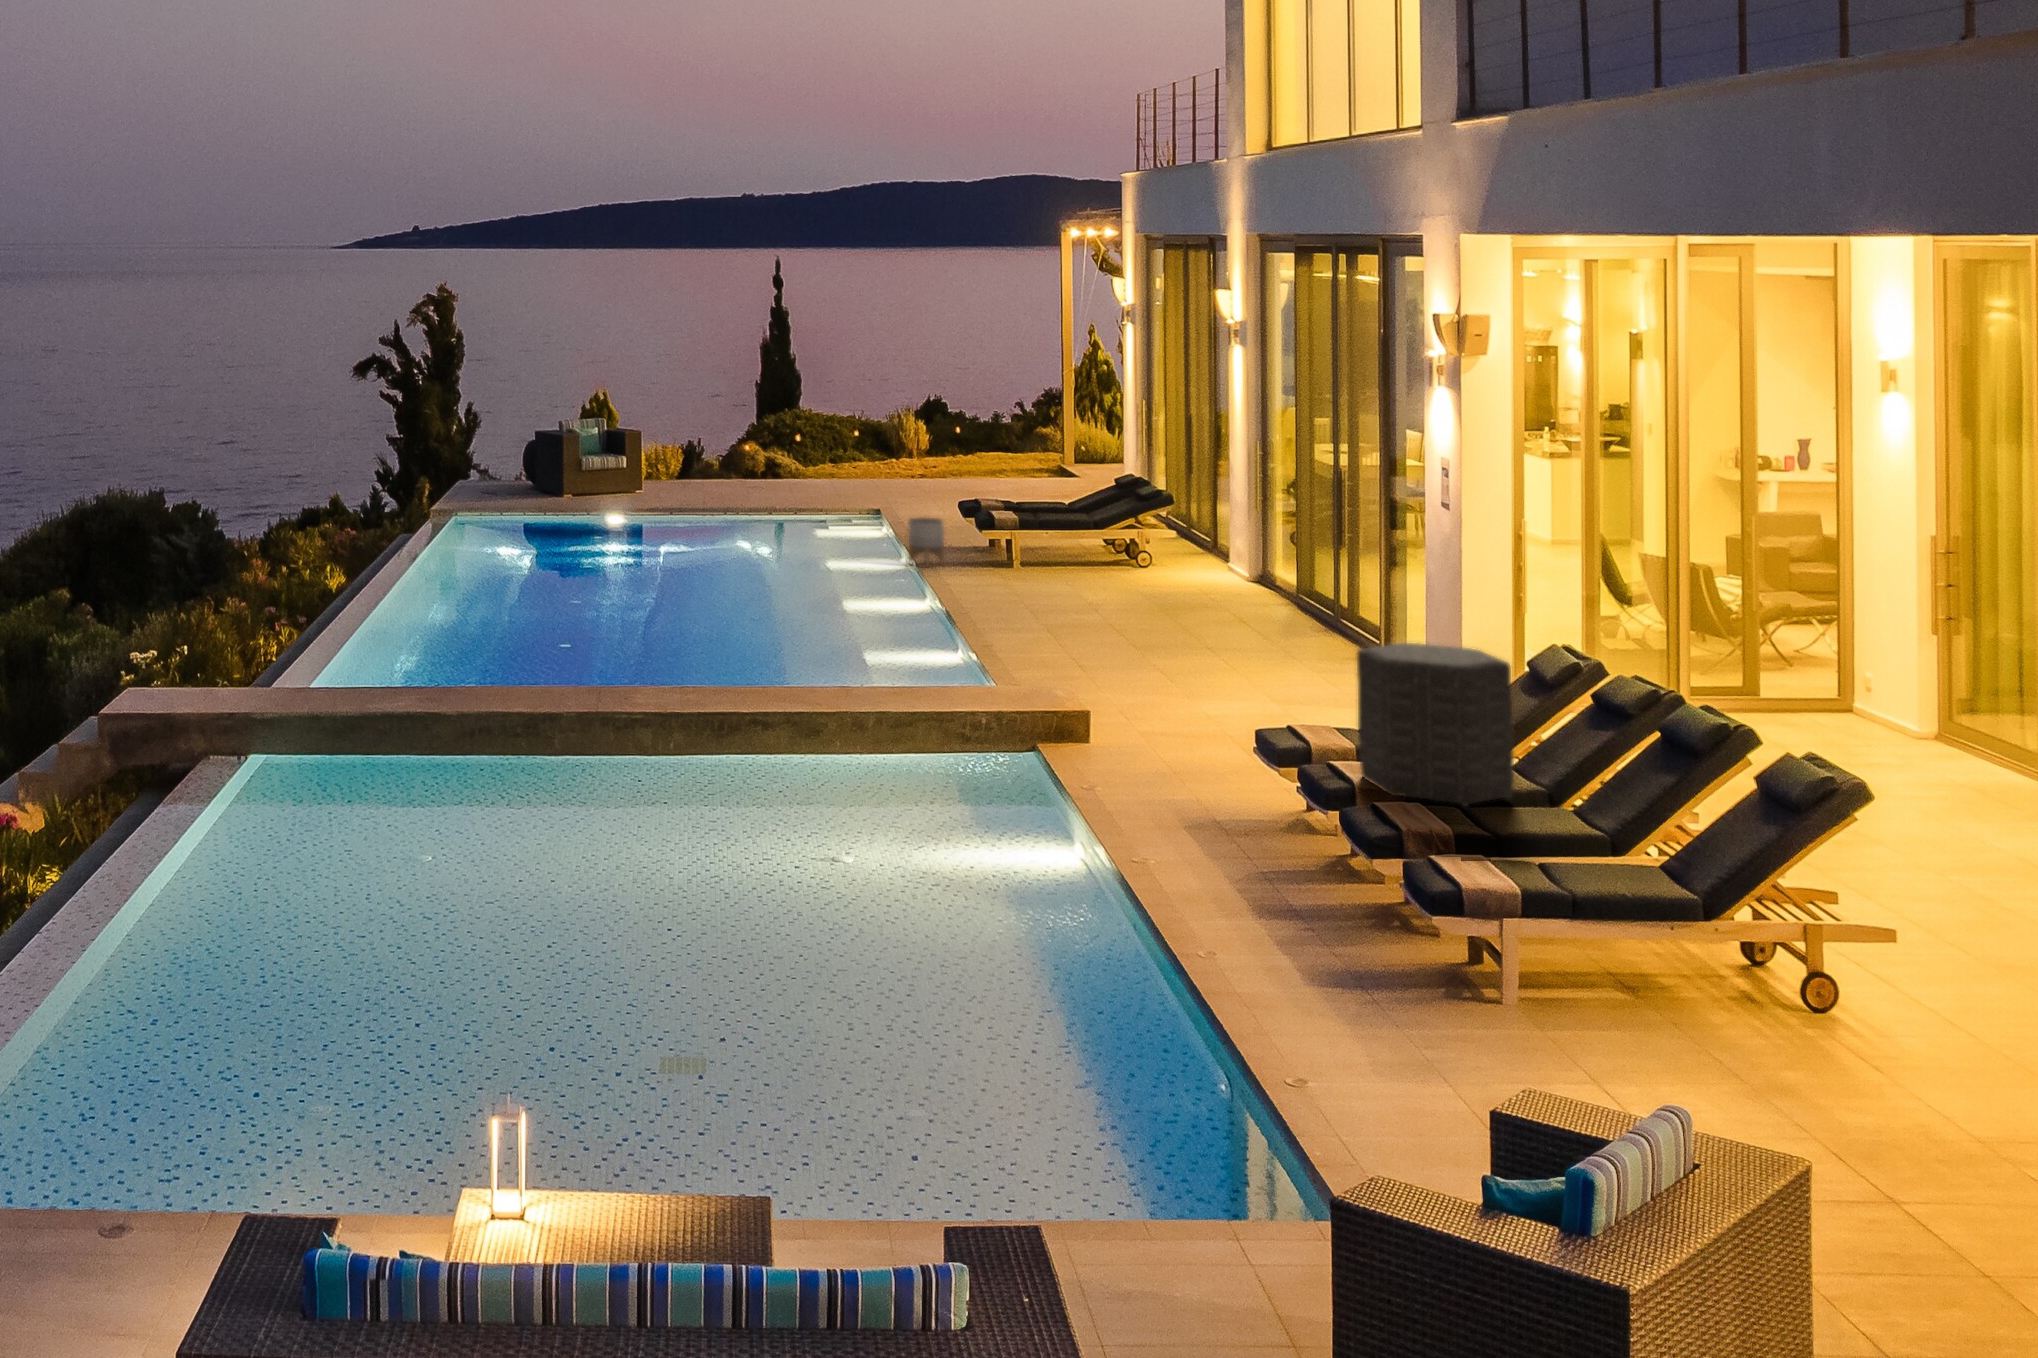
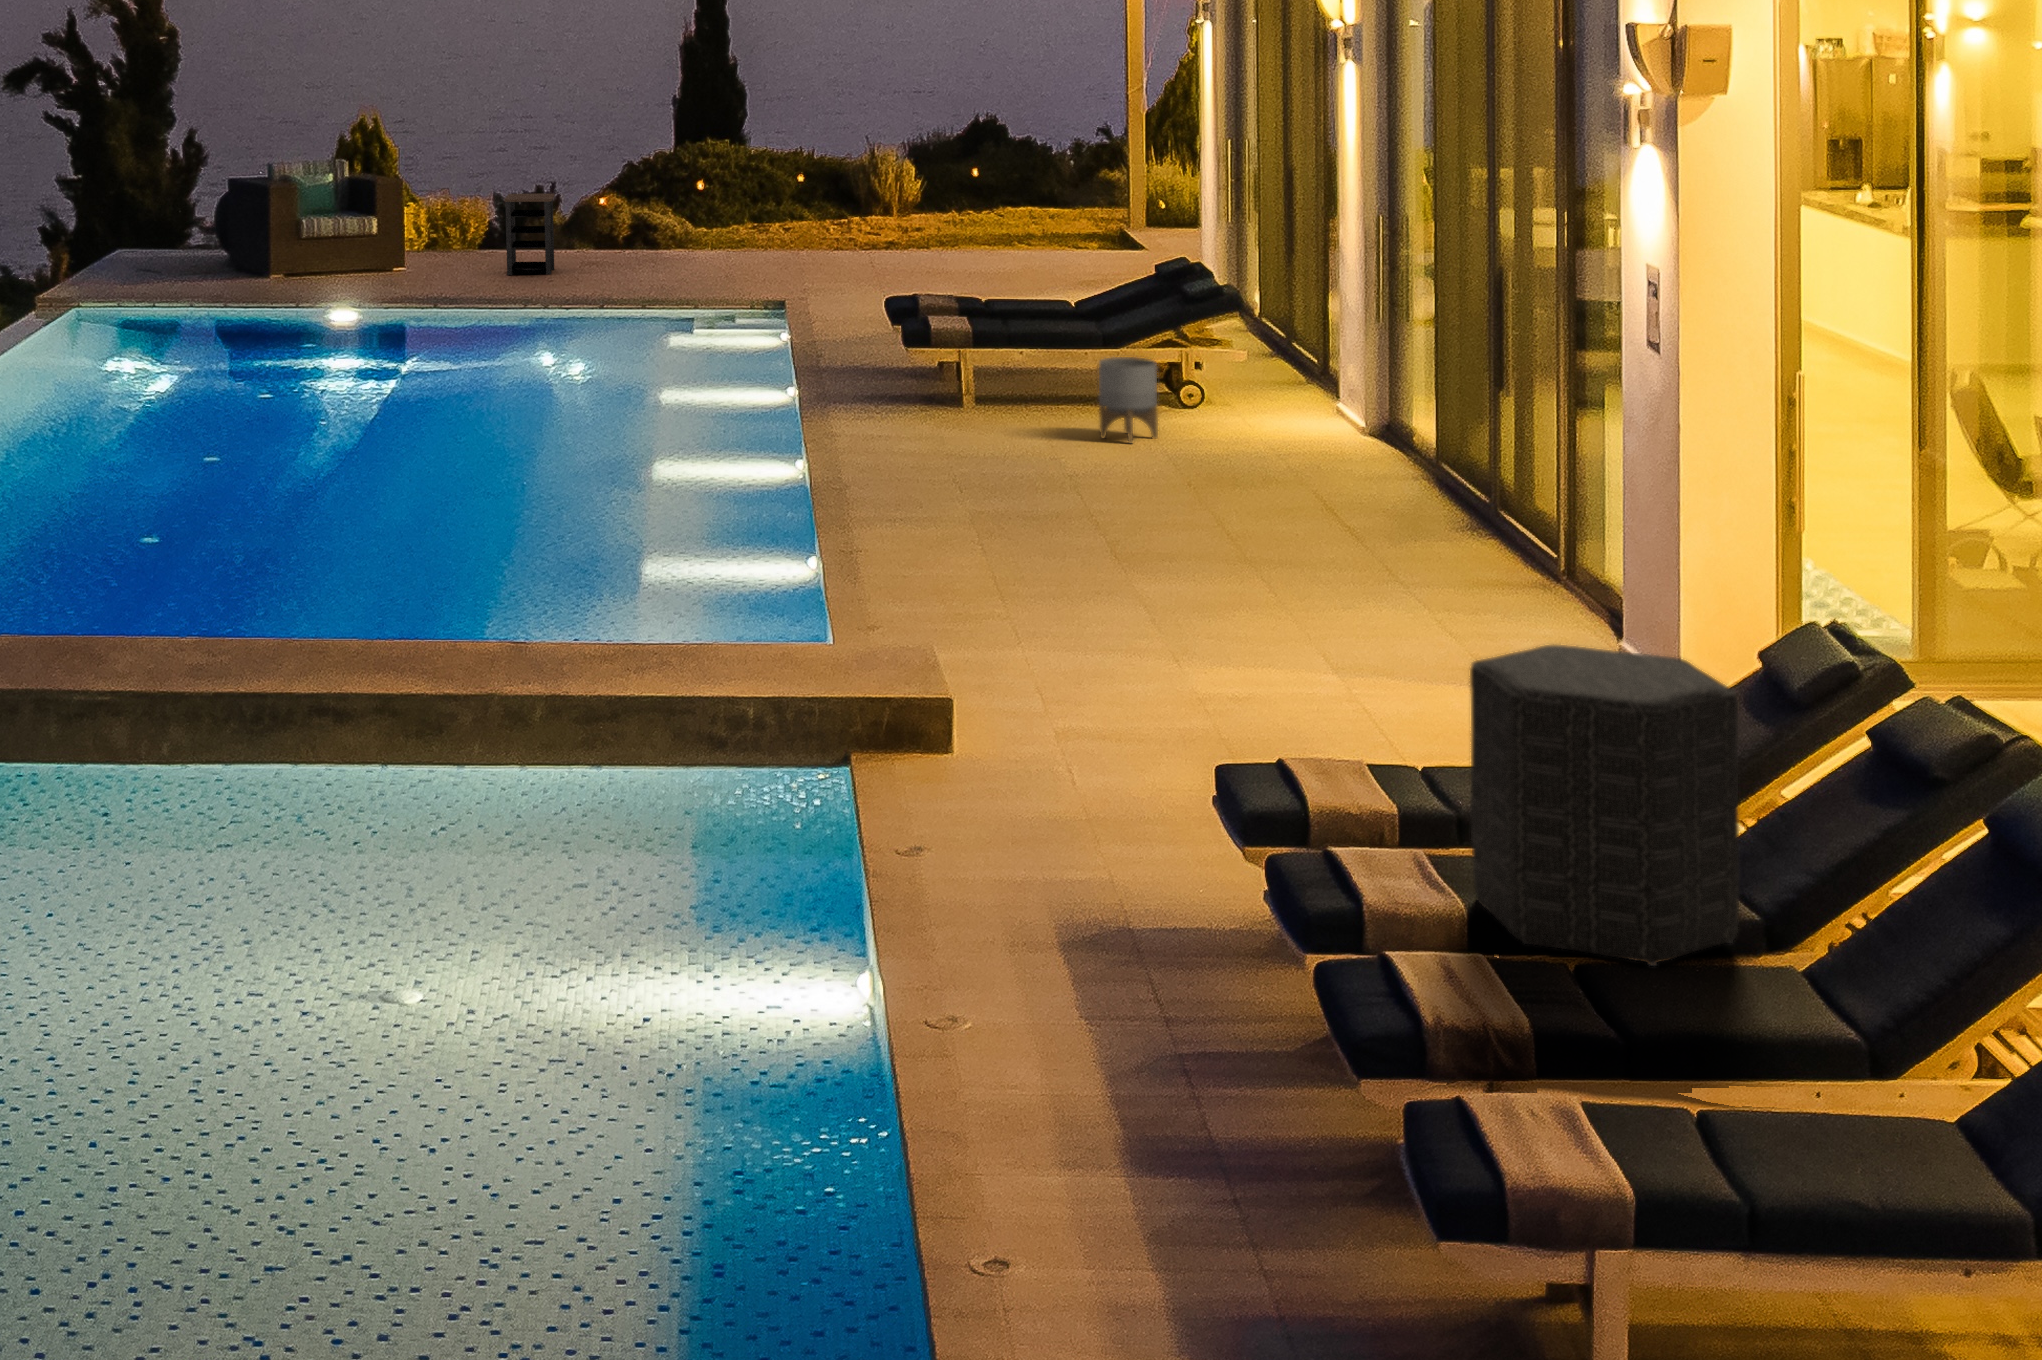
side table: none [648,433,680,485] -> present [504,193,555,275]
planter: present [908,518,945,565] -> present [1099,357,1158,443]

